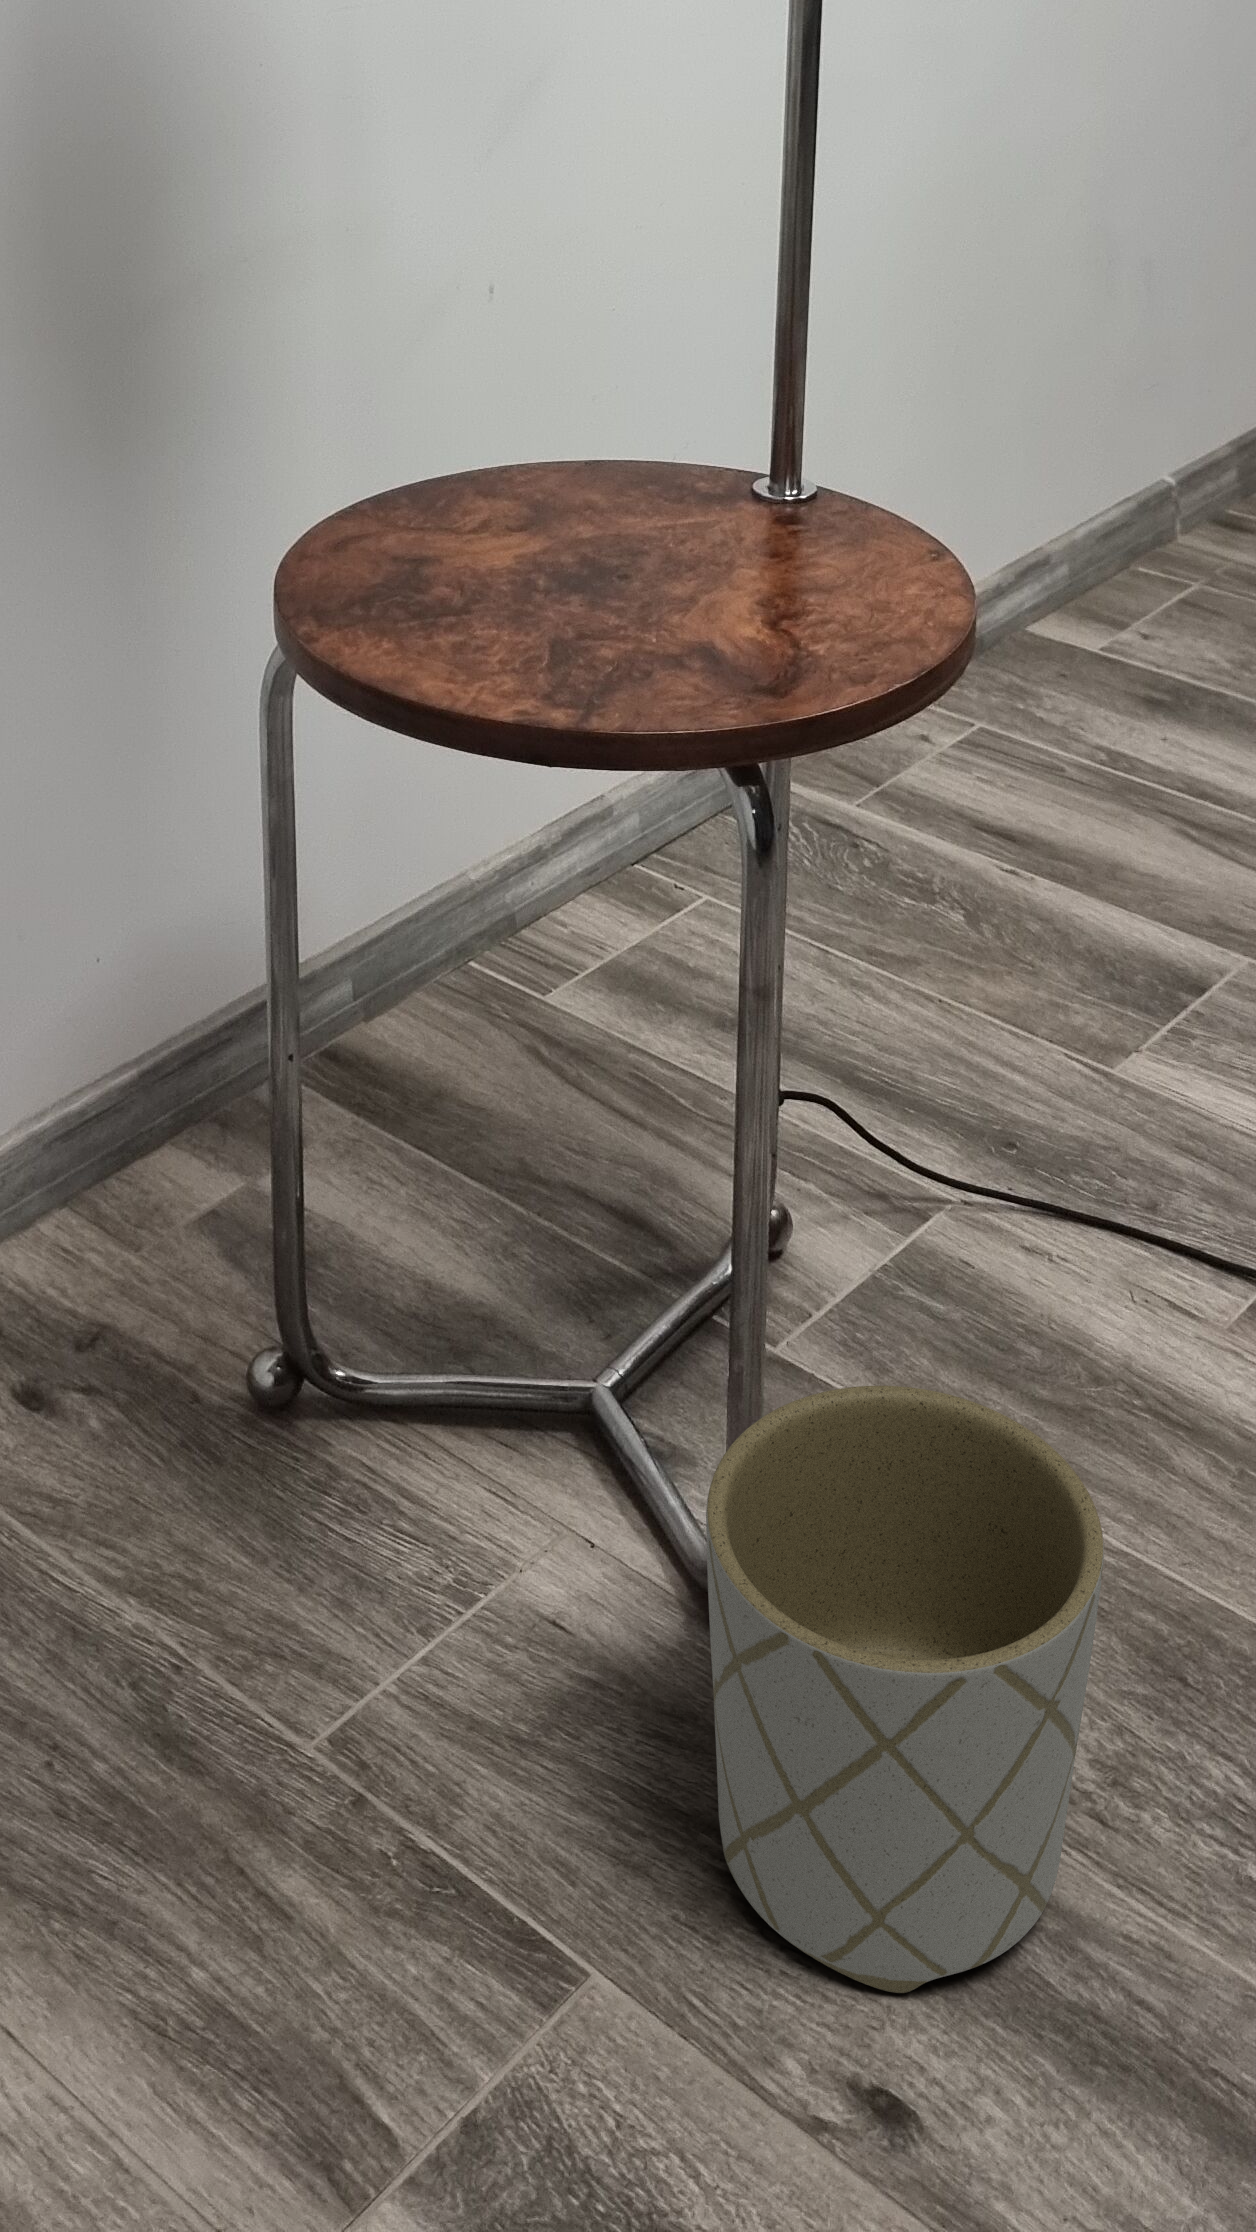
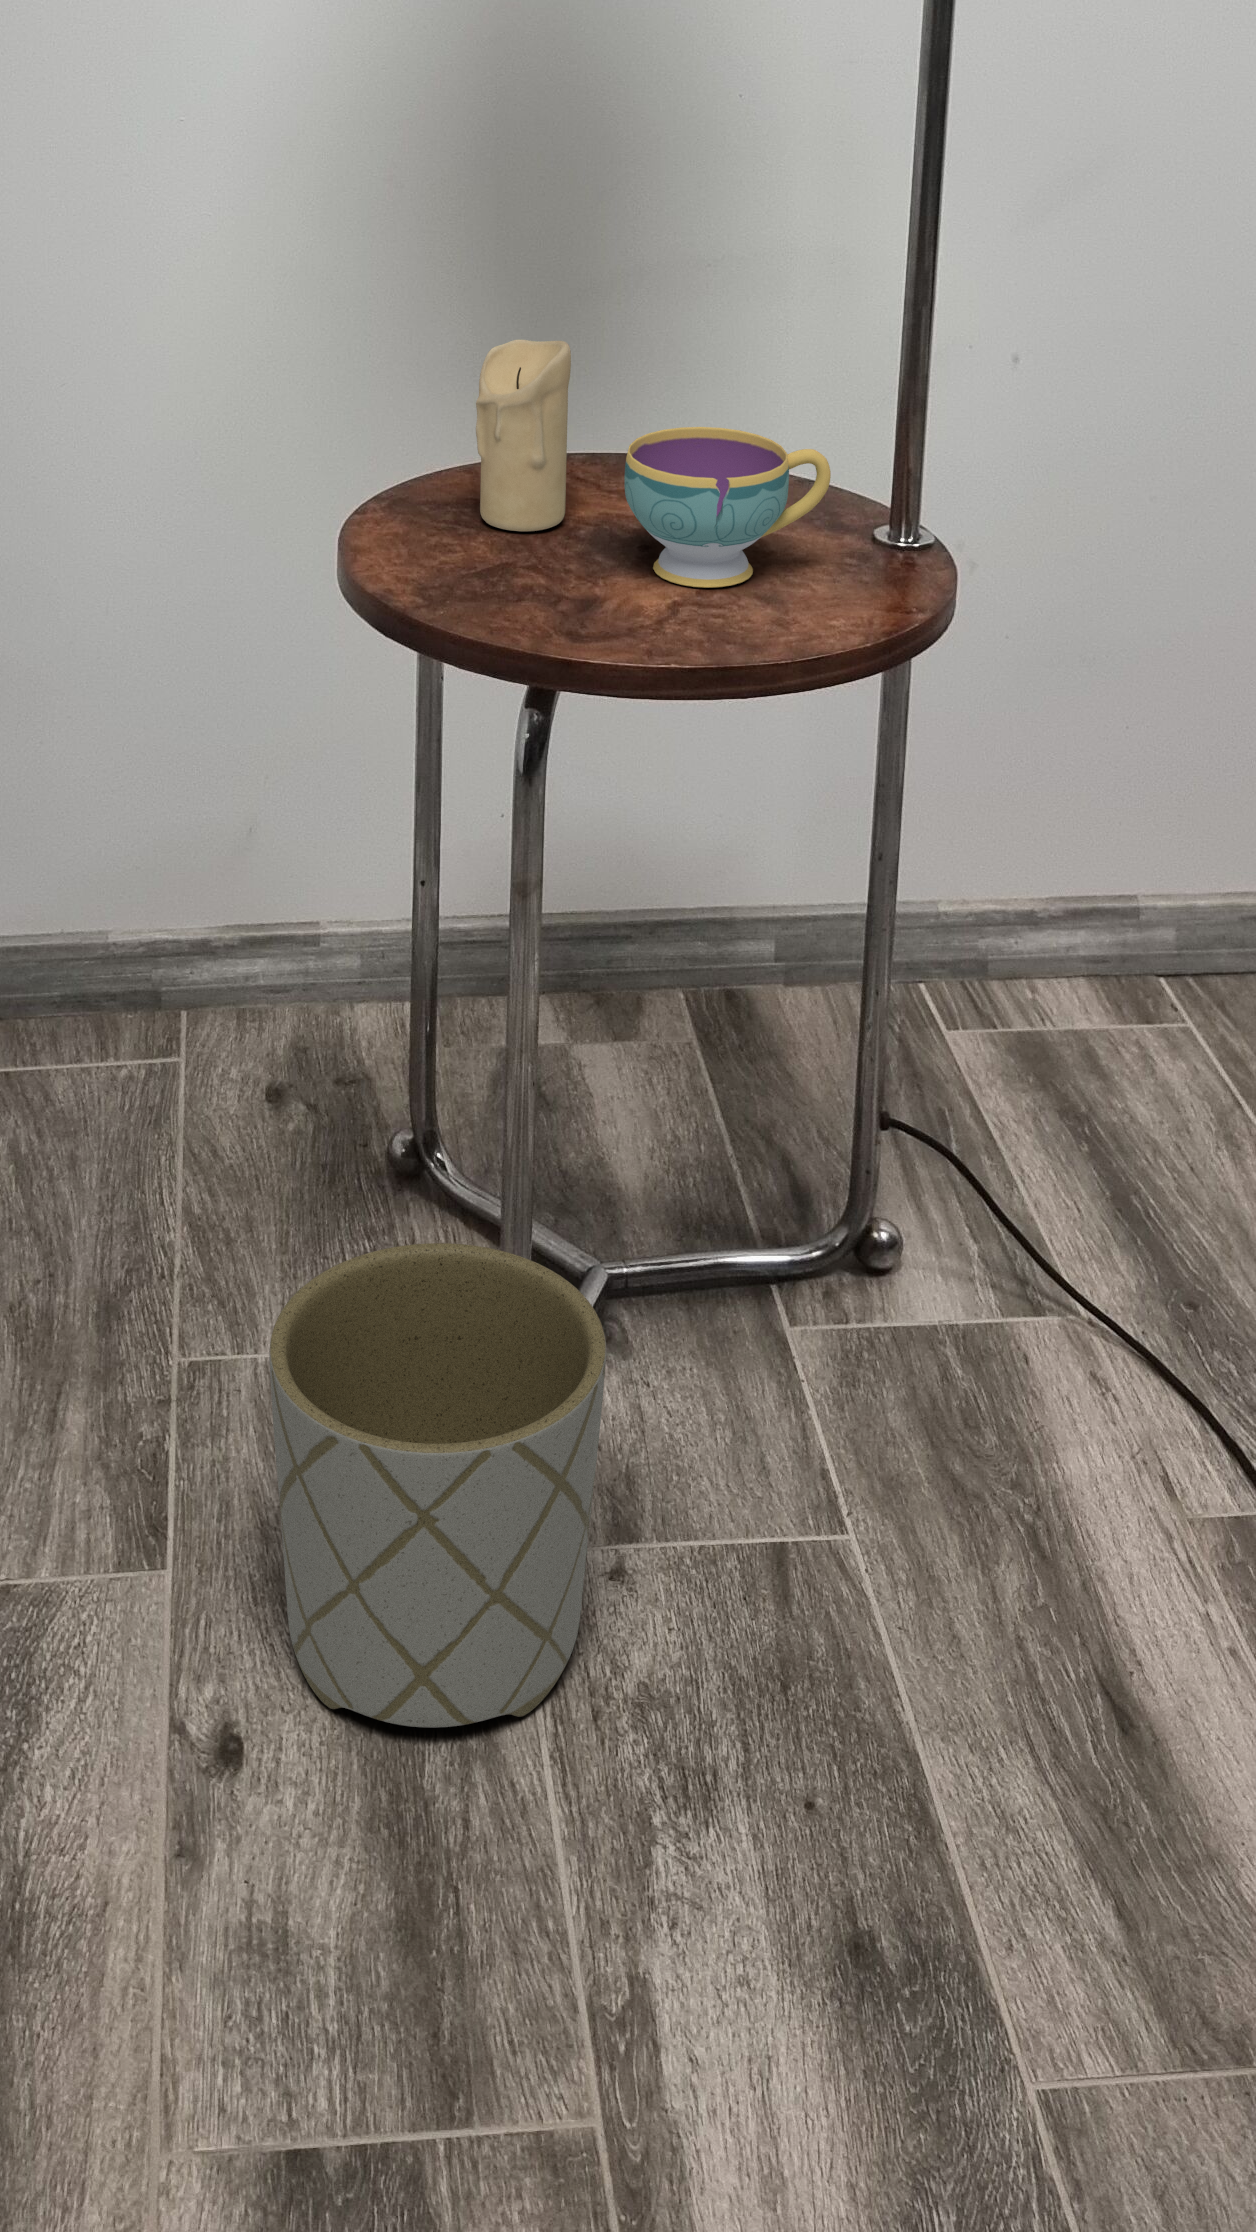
candle: none [393,363,505,599] -> present [476,340,571,531]
teacup: none [619,409,808,595] -> present [624,427,831,588]

